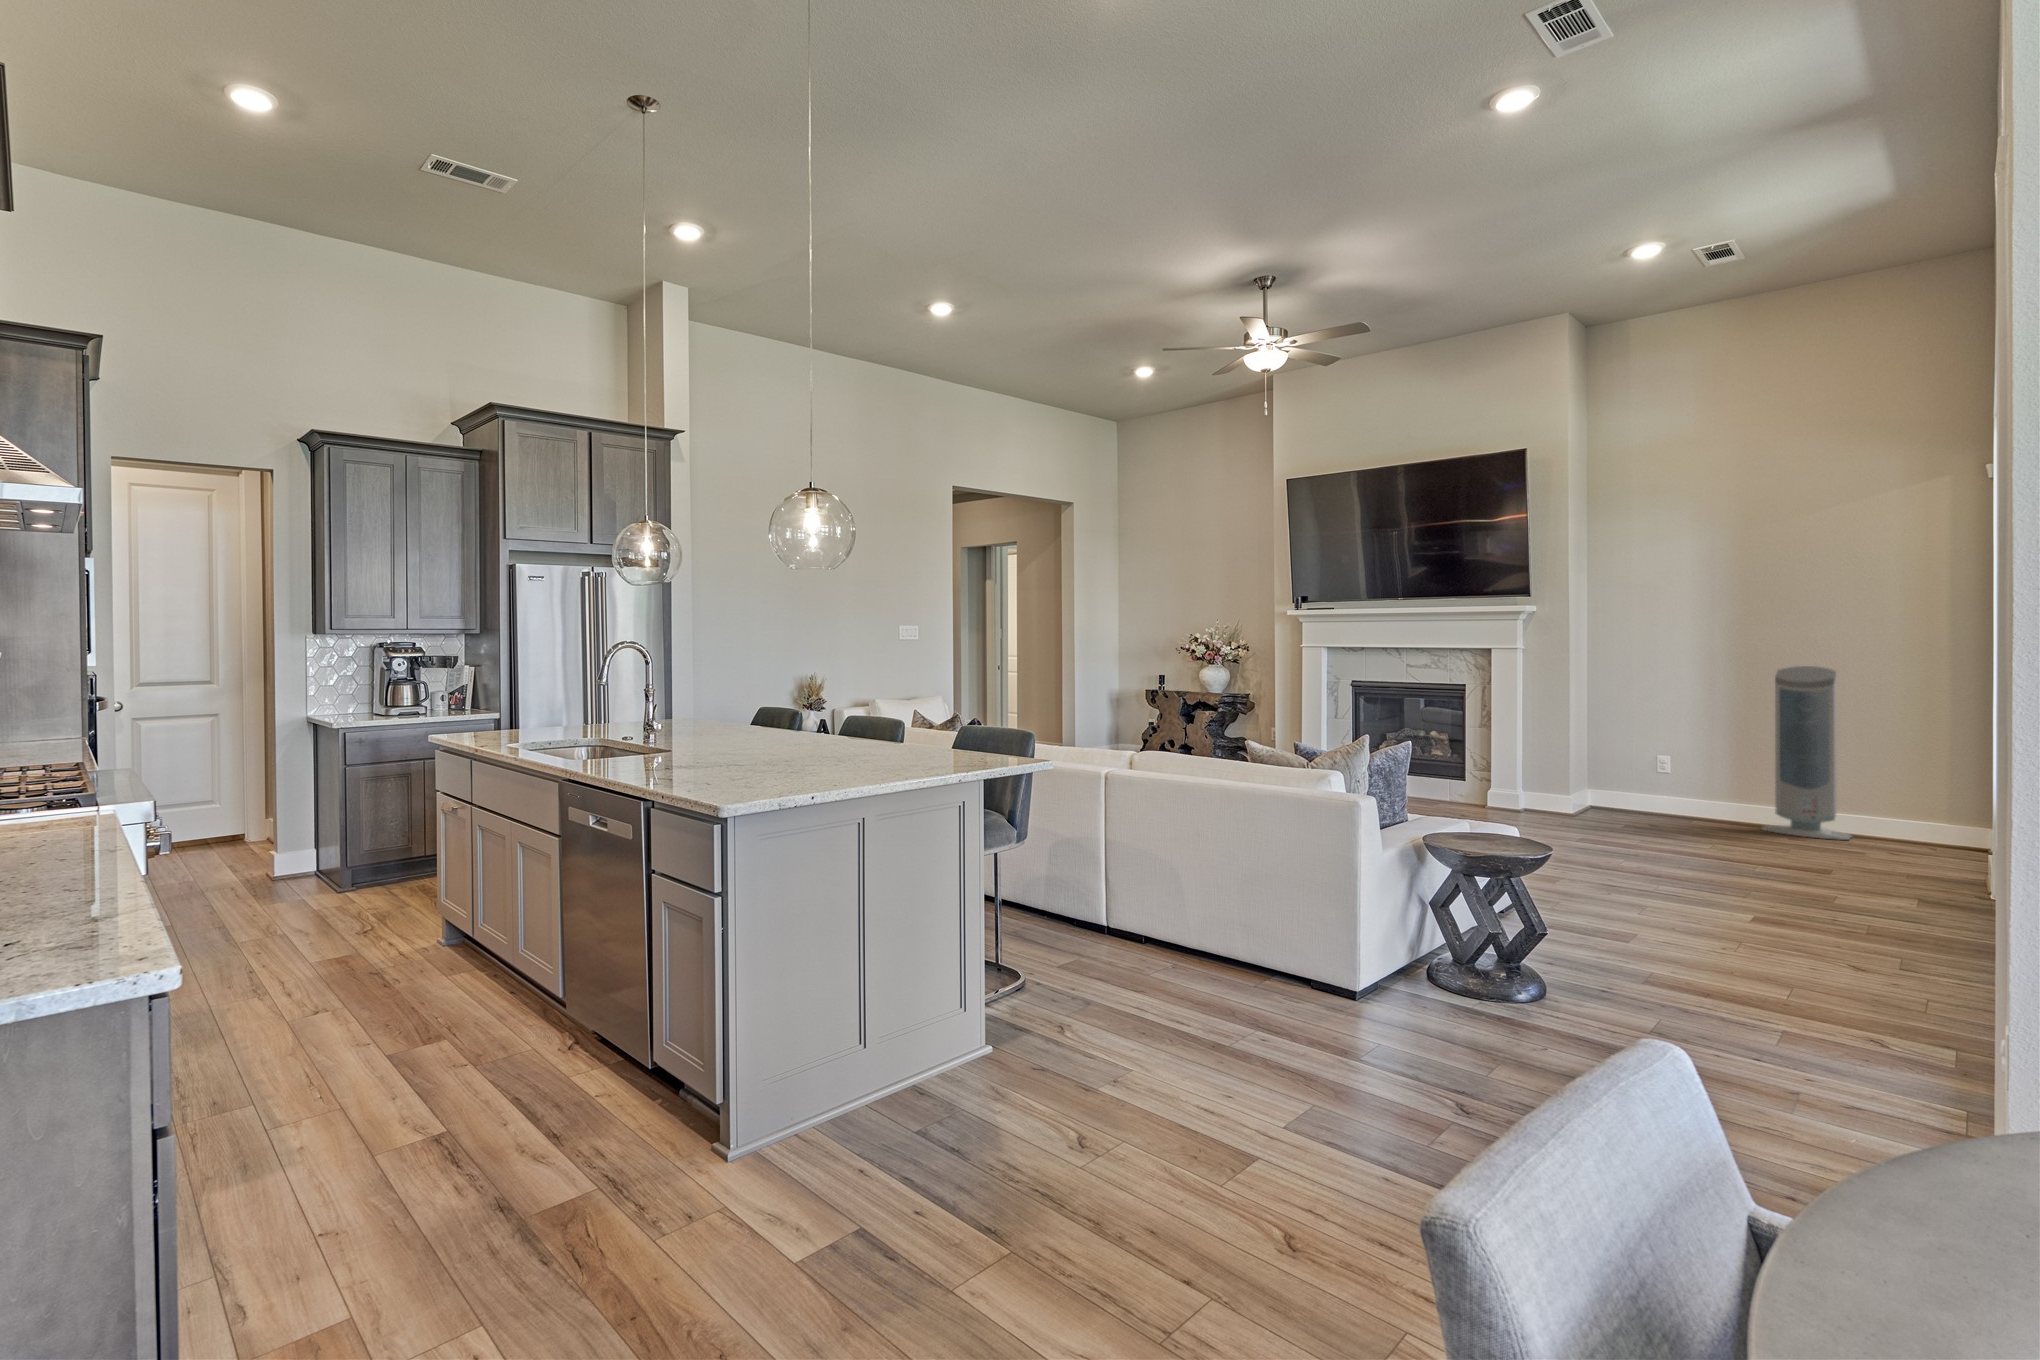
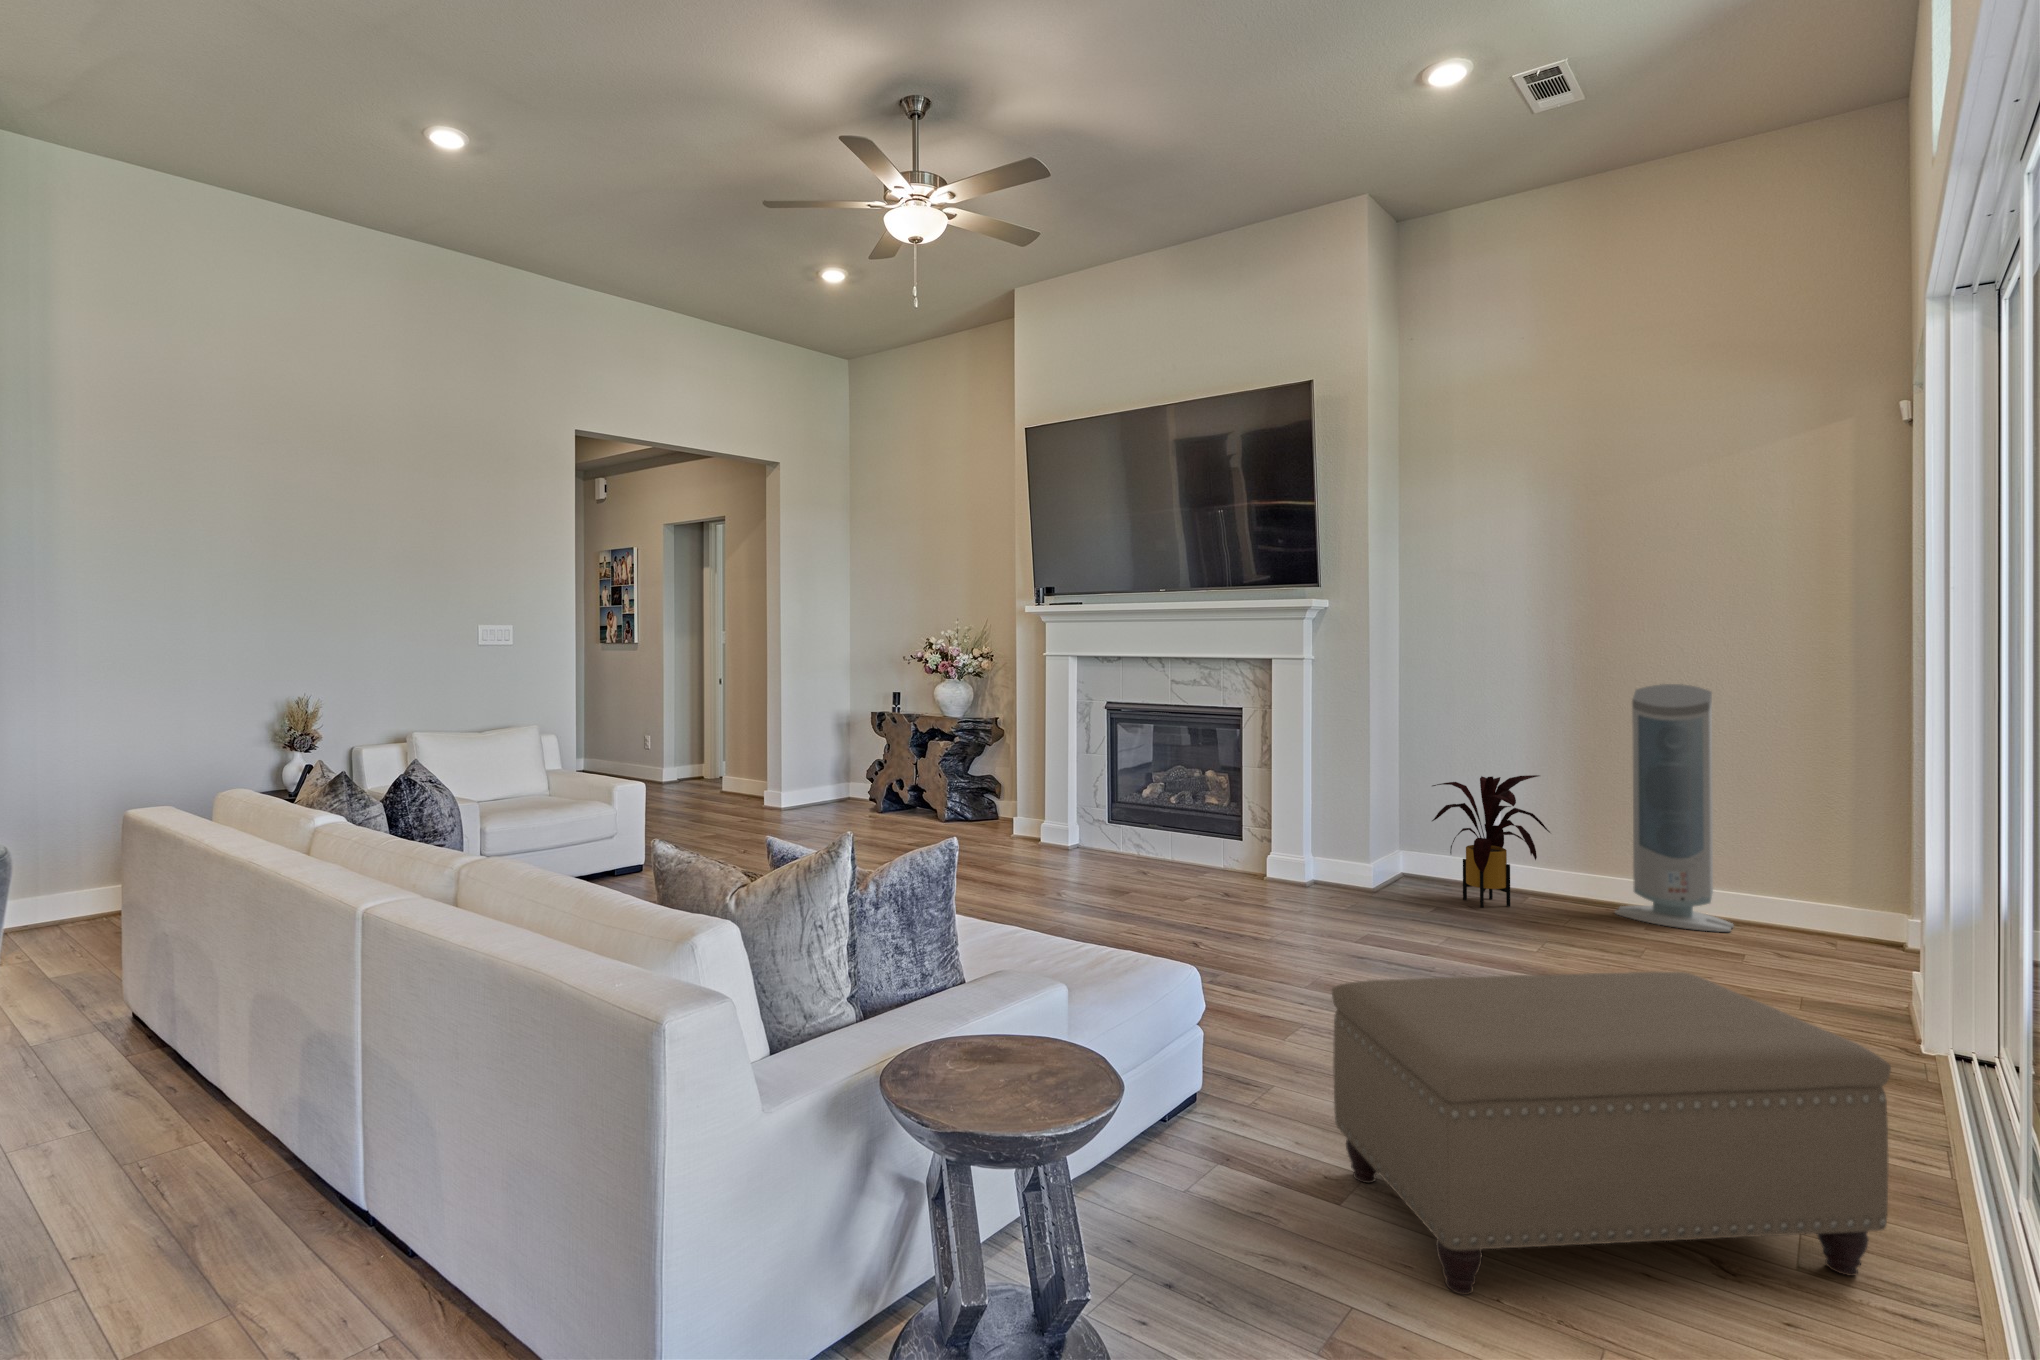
house plant: none [1617,731,1712,825] -> present [1432,775,1550,908]
ottoman: none [1597,821,1921,963] -> present [1332,972,1891,1295]

